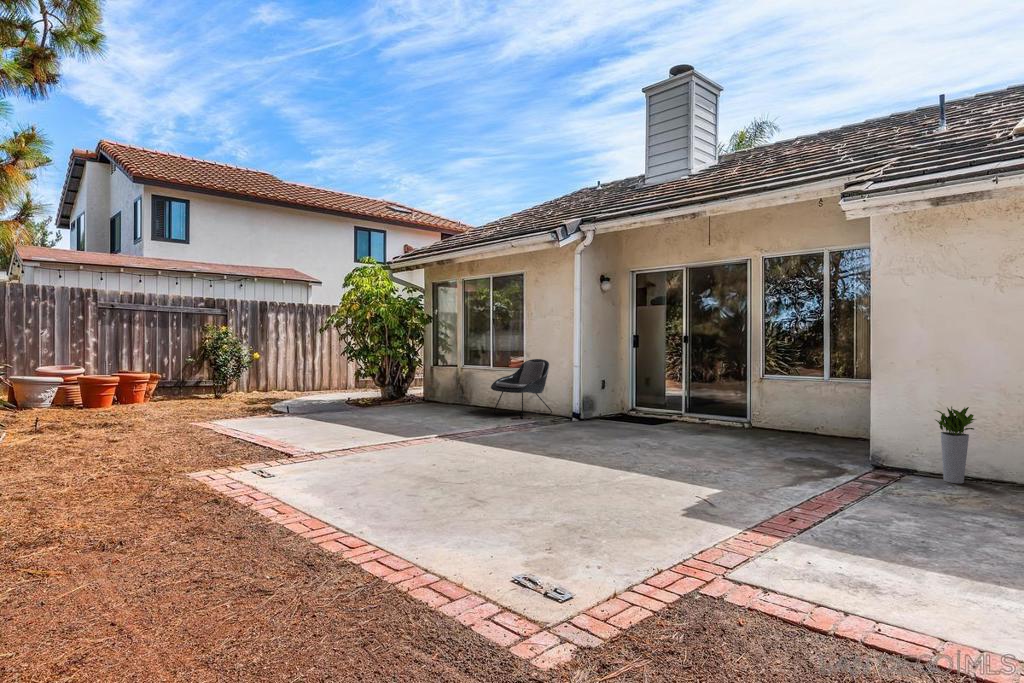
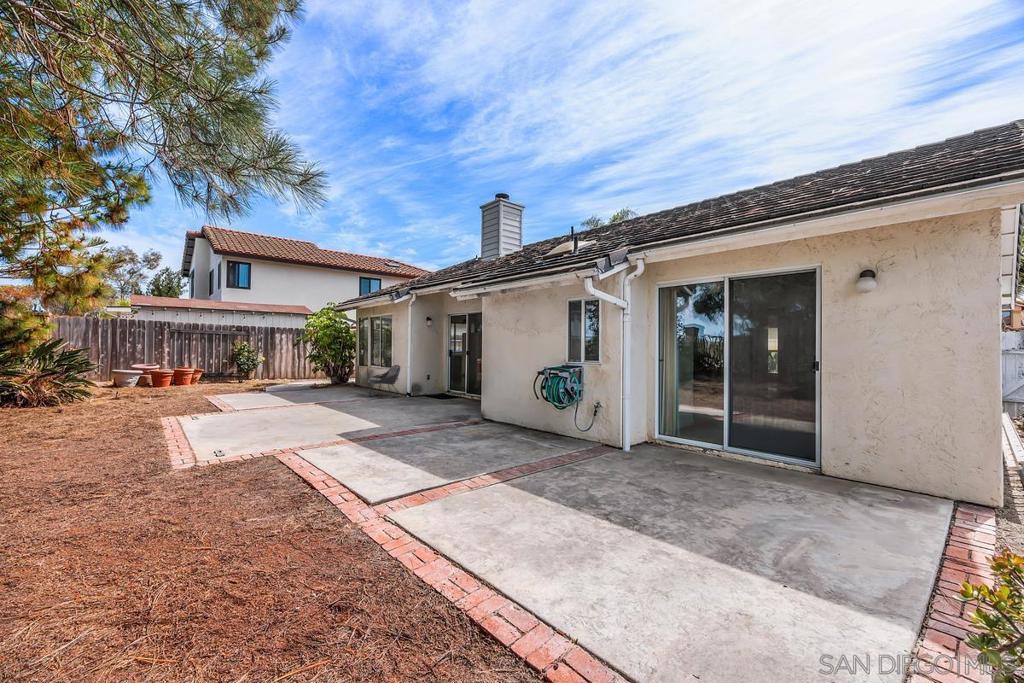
planter: present [936,407,975,483] -> none [489,391,508,429]

